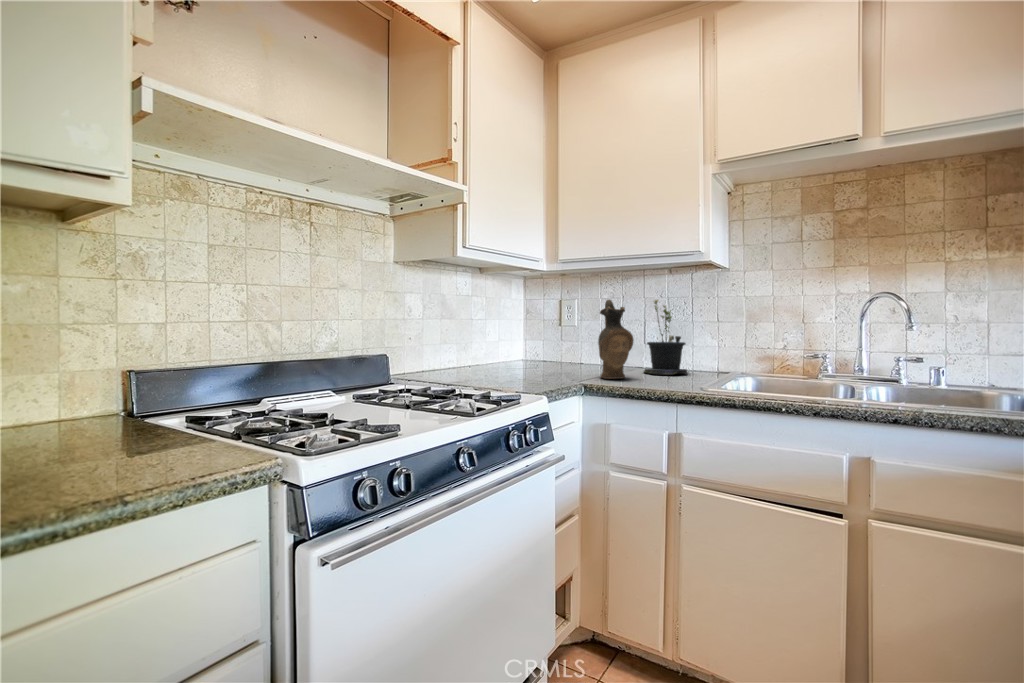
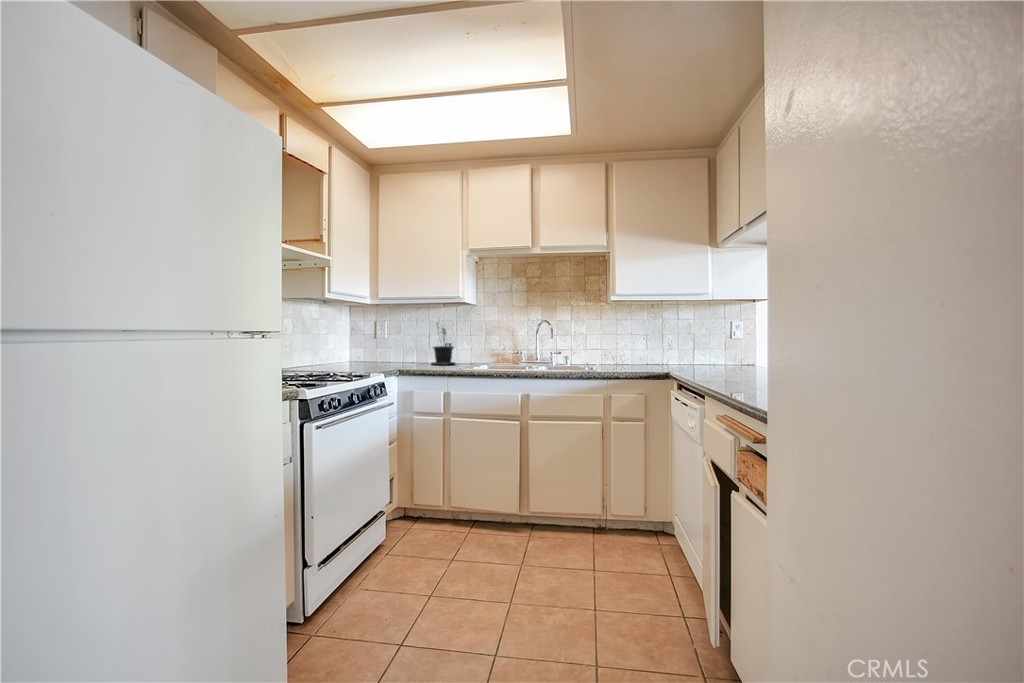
ceramic pitcher: present [598,300,633,379] -> none [406,322,426,367]

